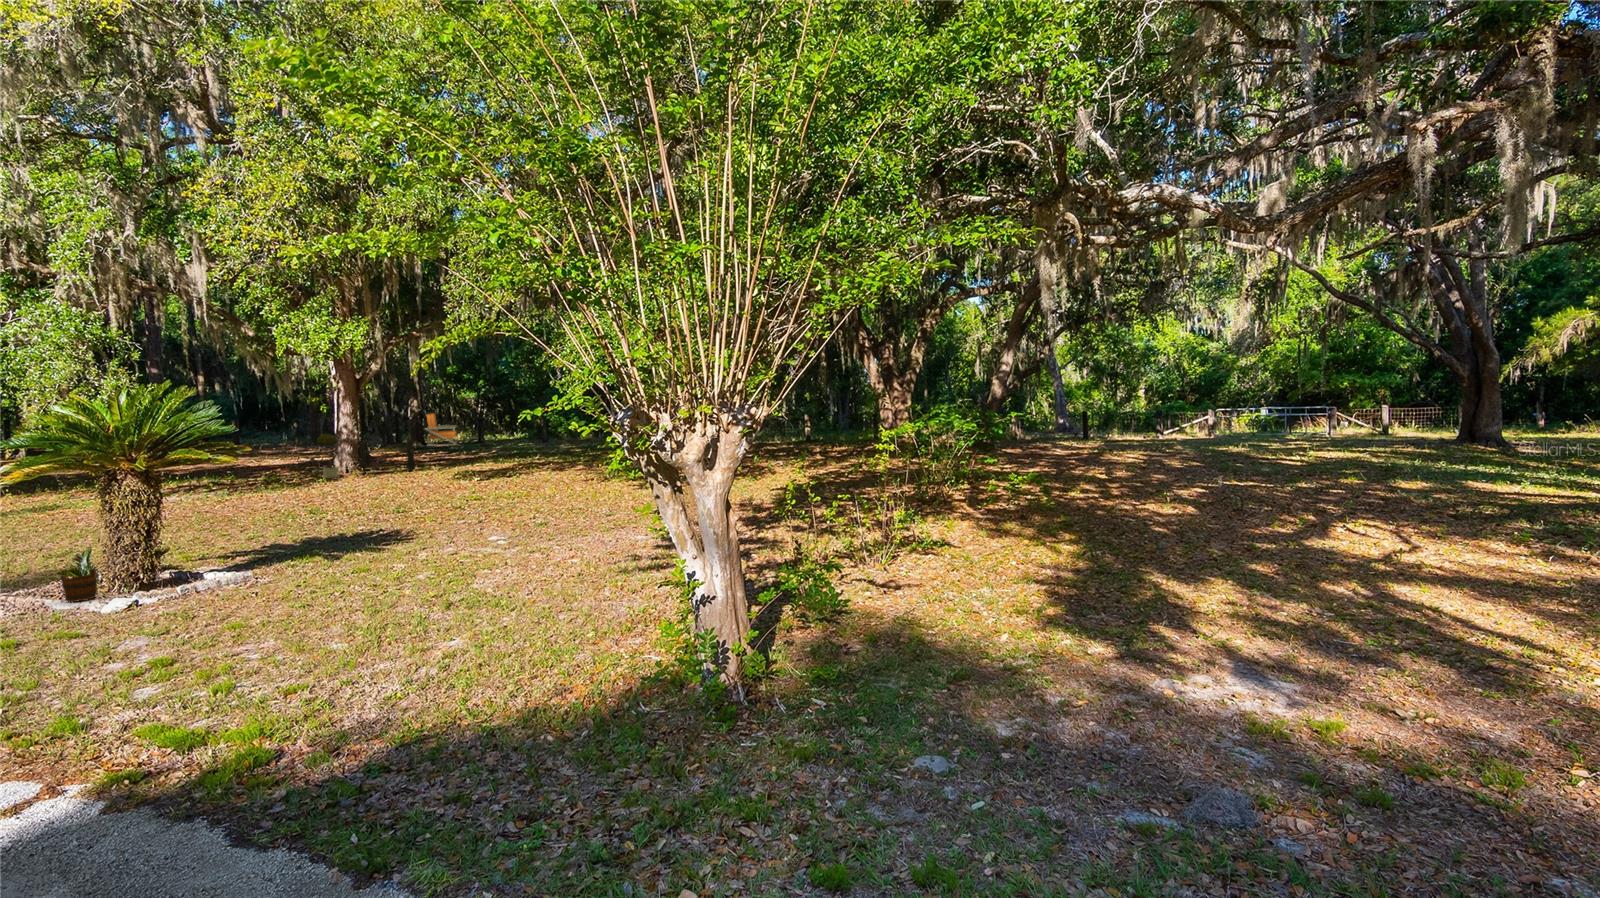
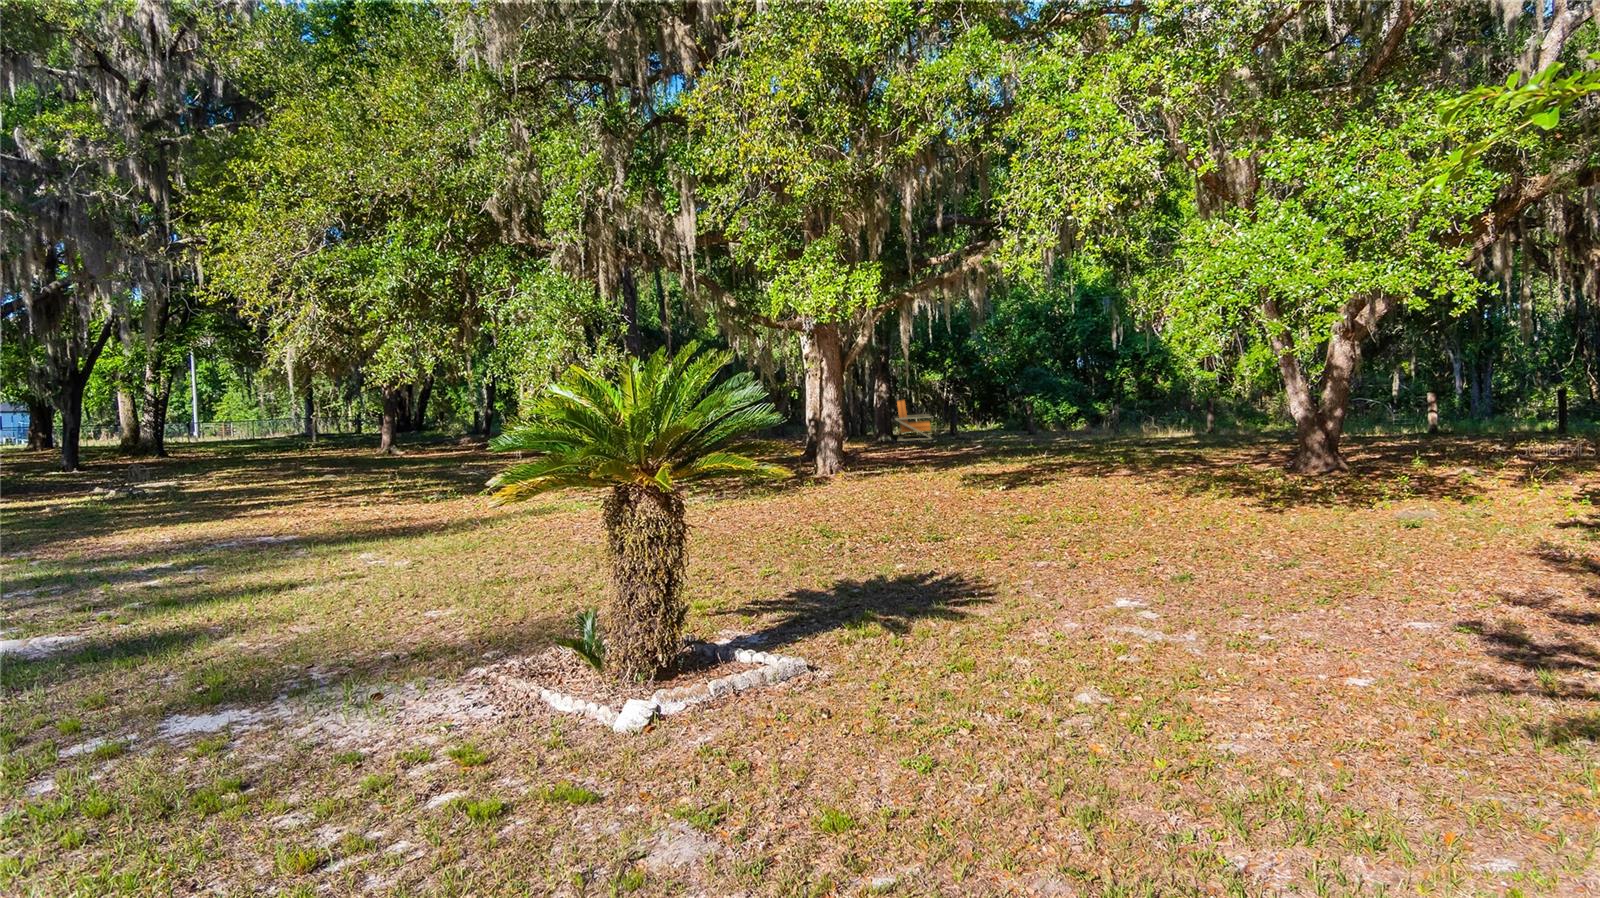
potted tree: present [317,434,340,478] -> none [798,426,823,484]
bench: present [360,438,415,474] -> none [844,431,906,478]
wooden bucket: present [60,557,97,603] -> none [561,623,605,696]

